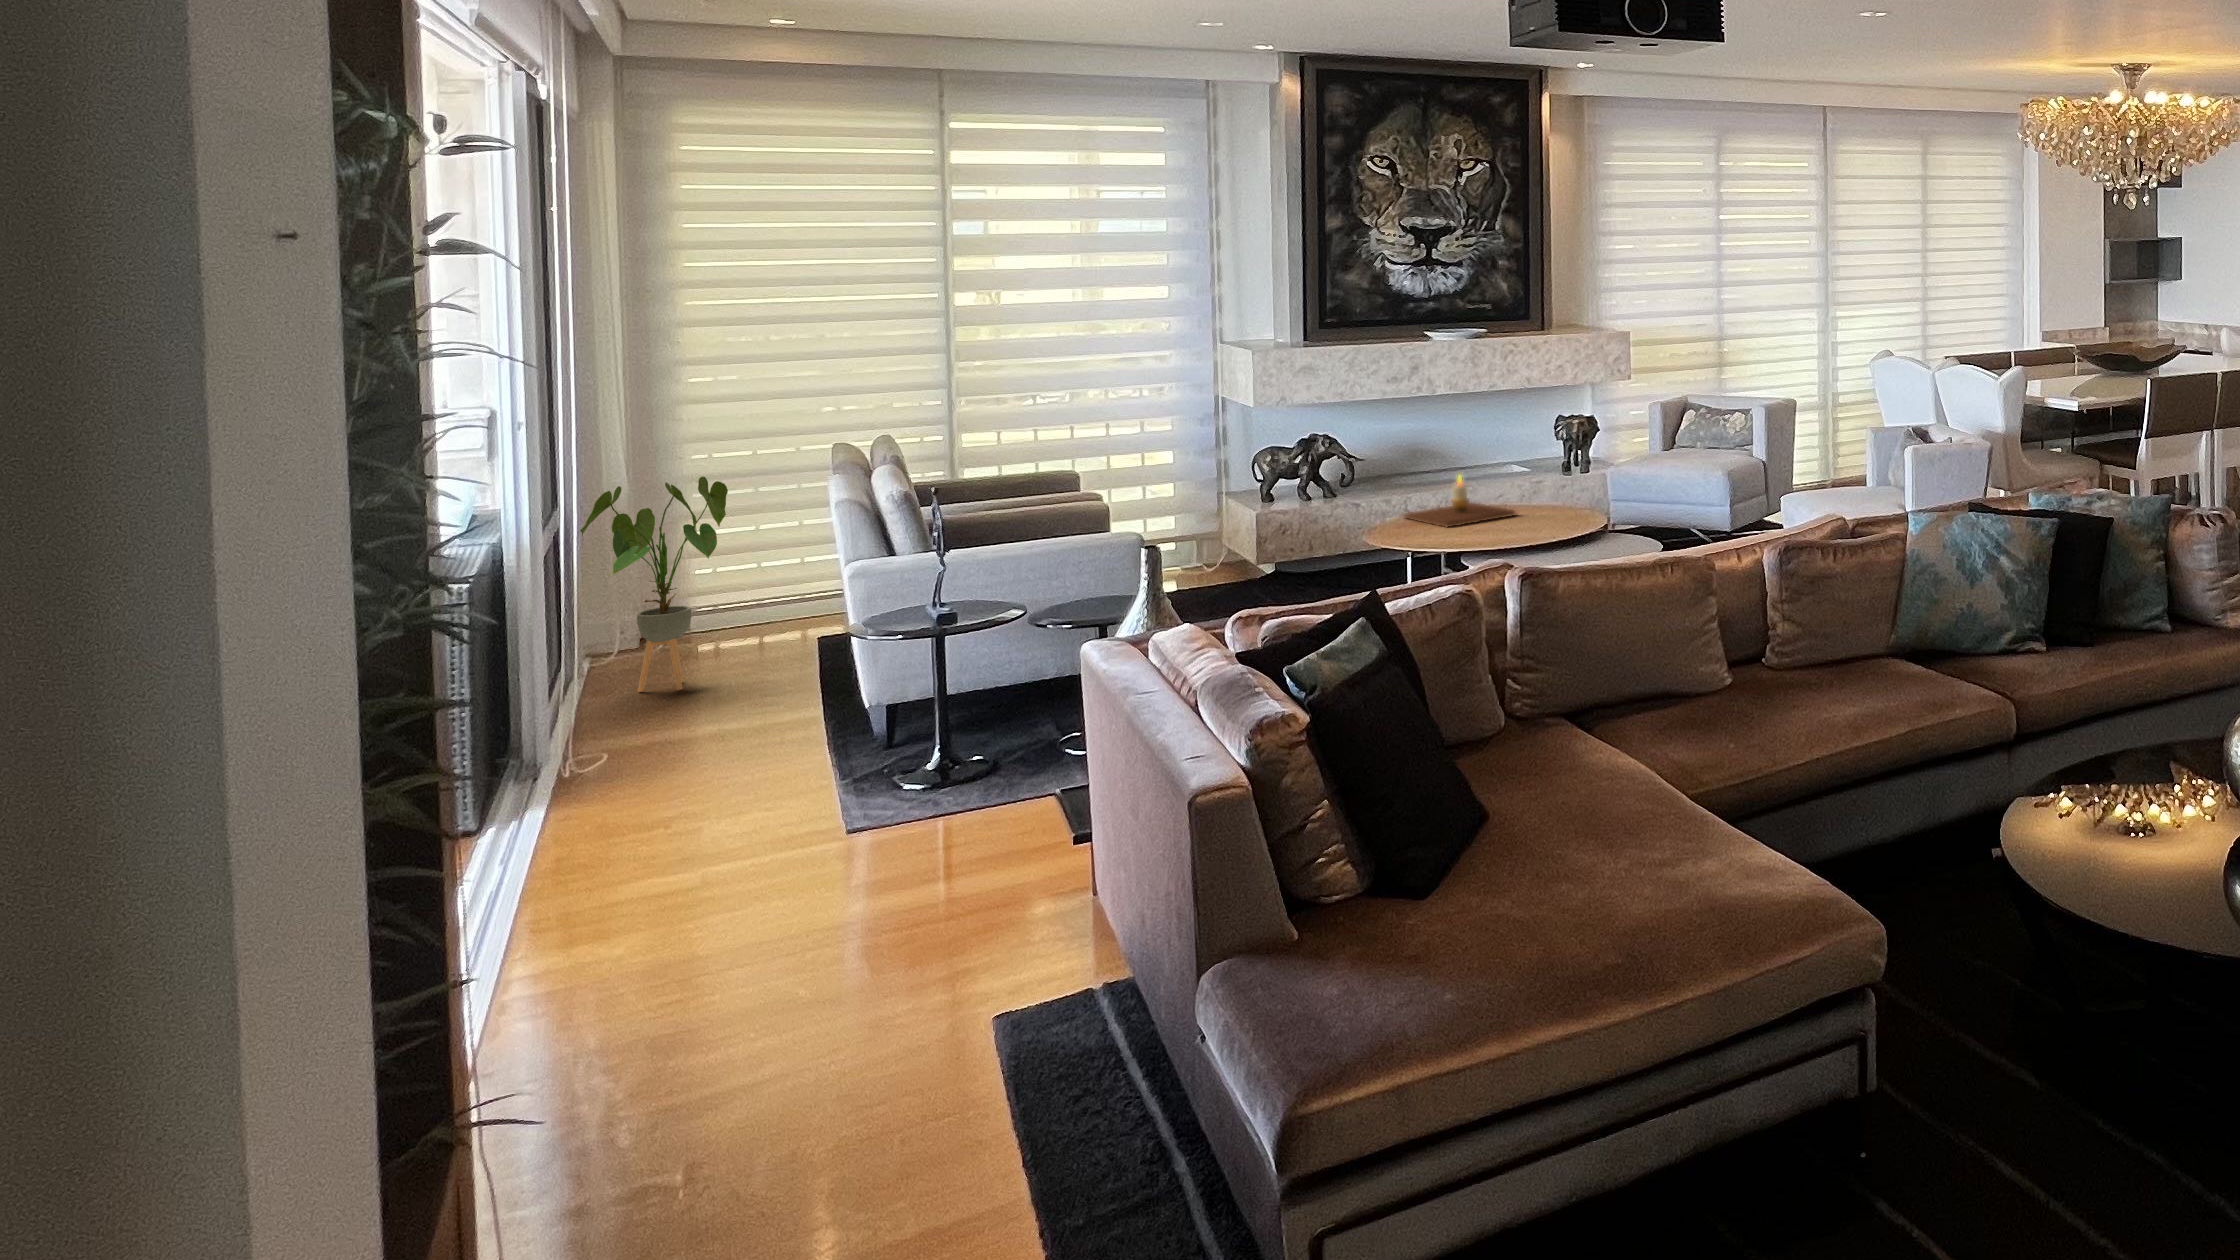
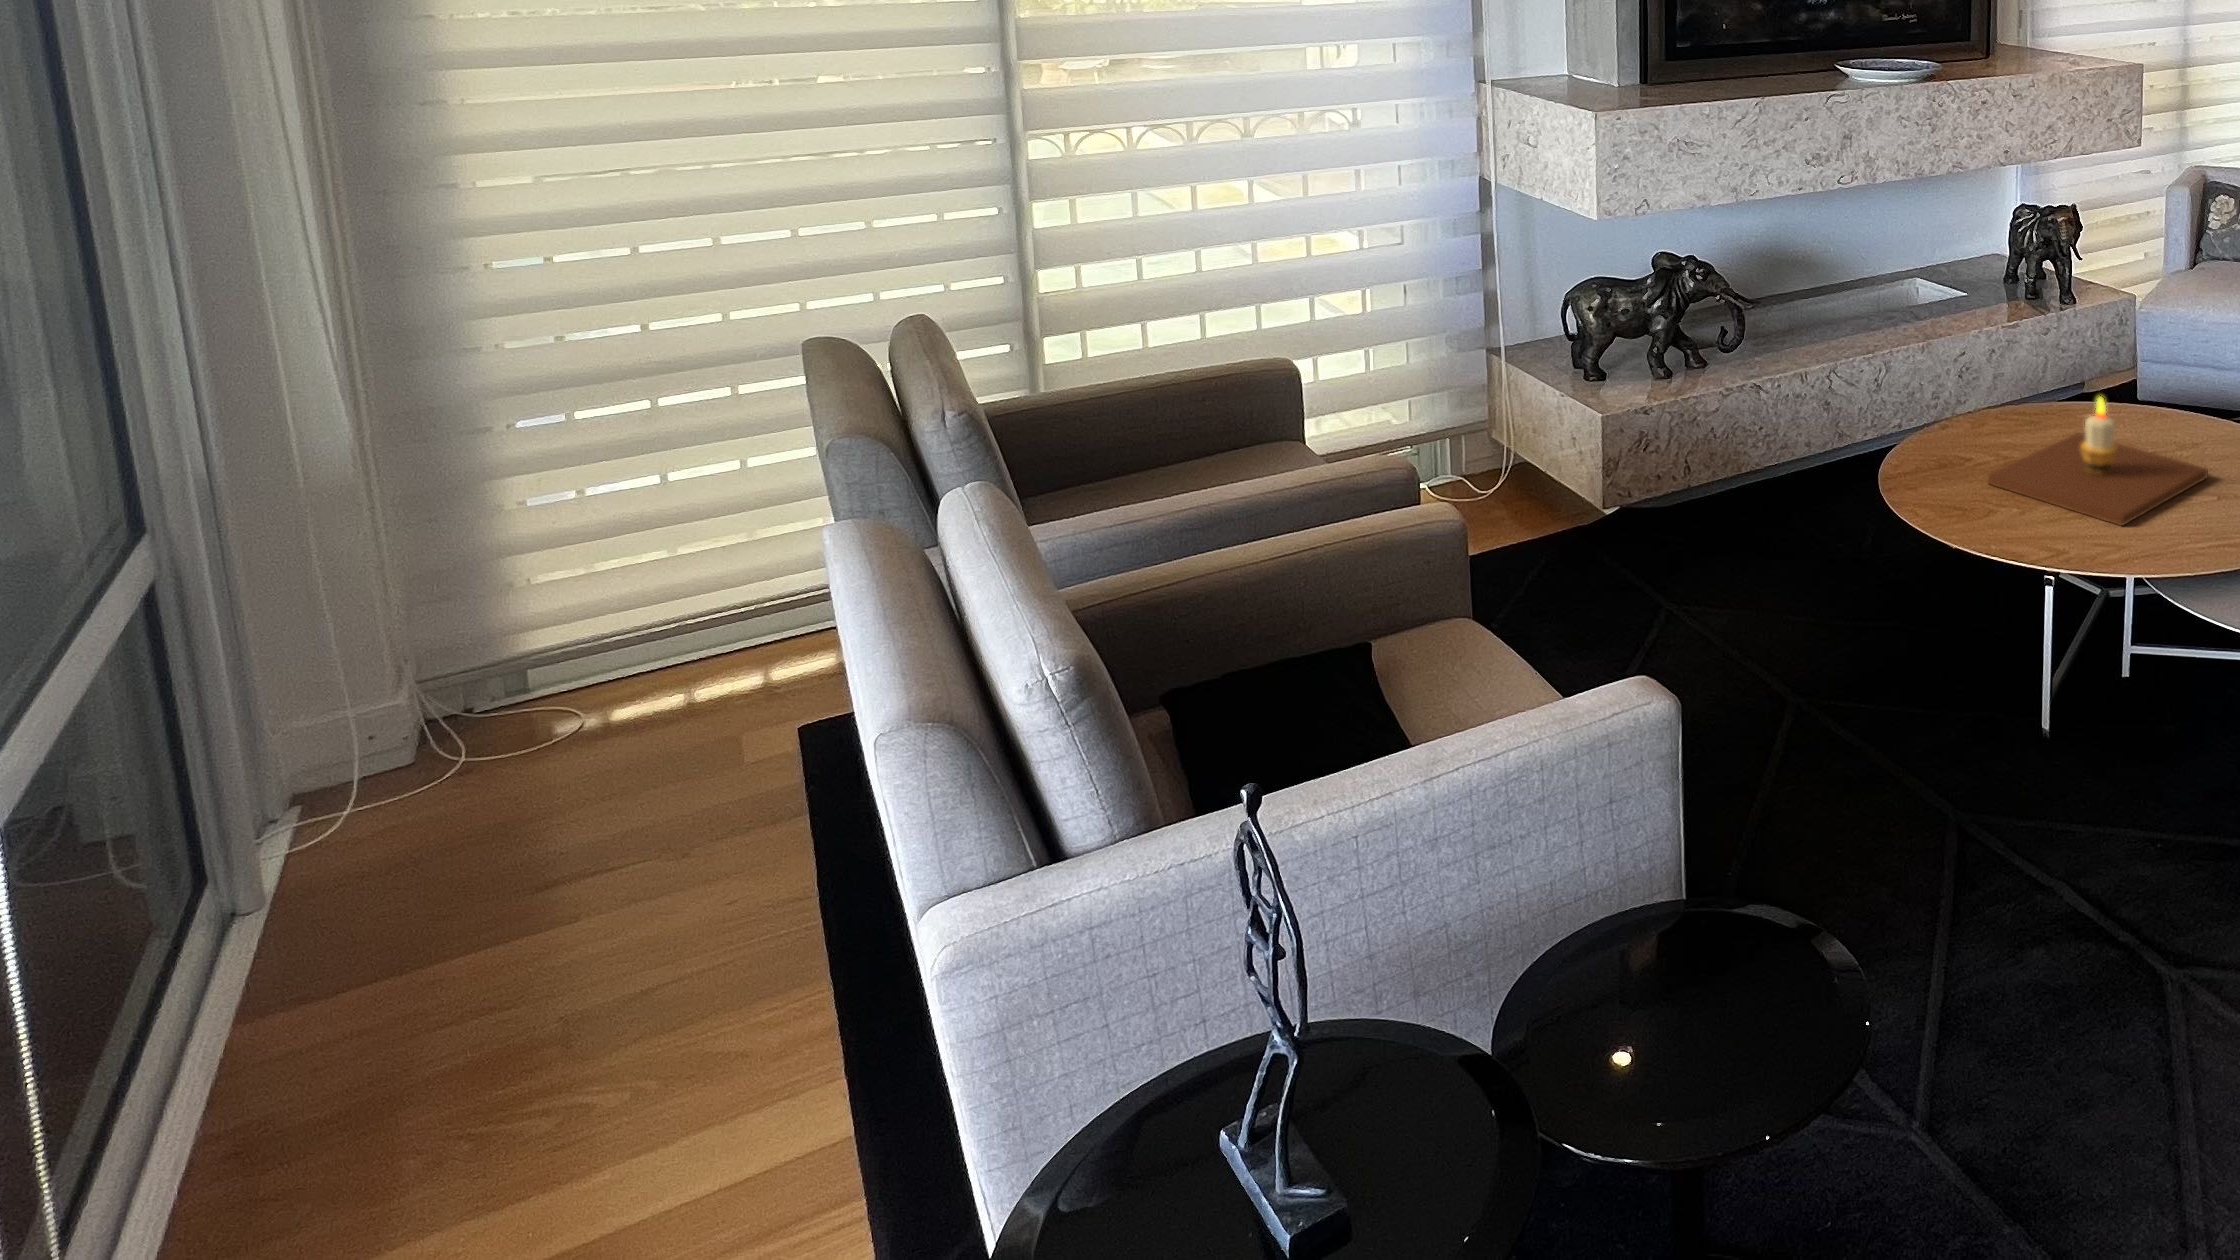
house plant: present [580,476,728,692] -> none [152,455,558,997]

